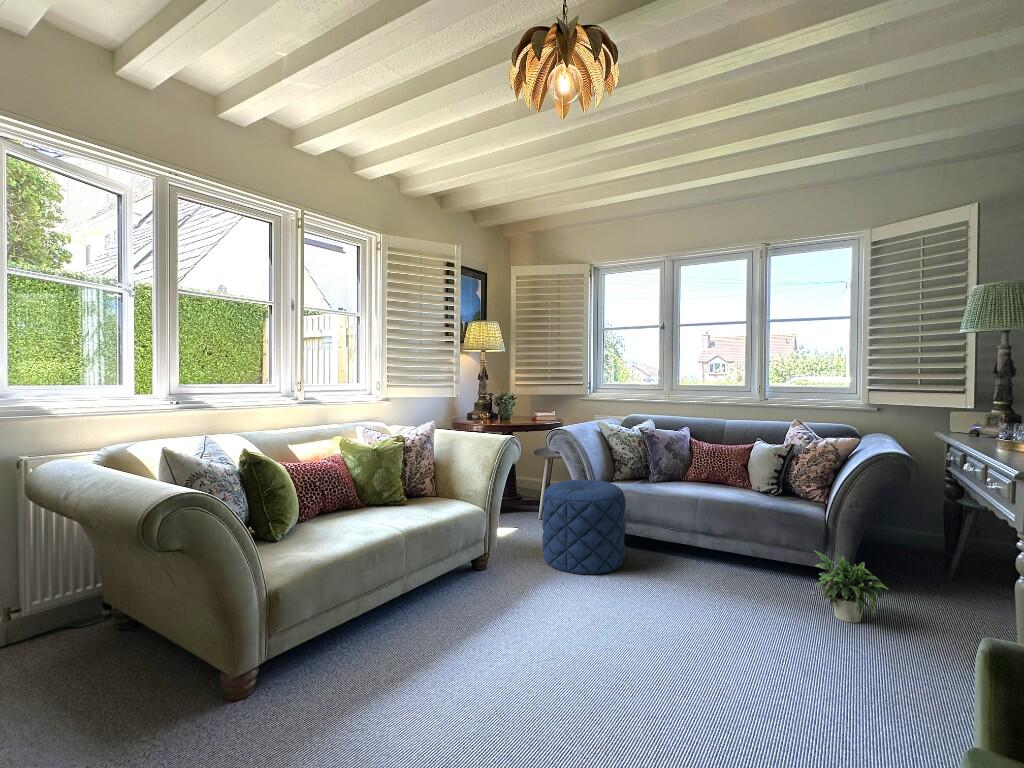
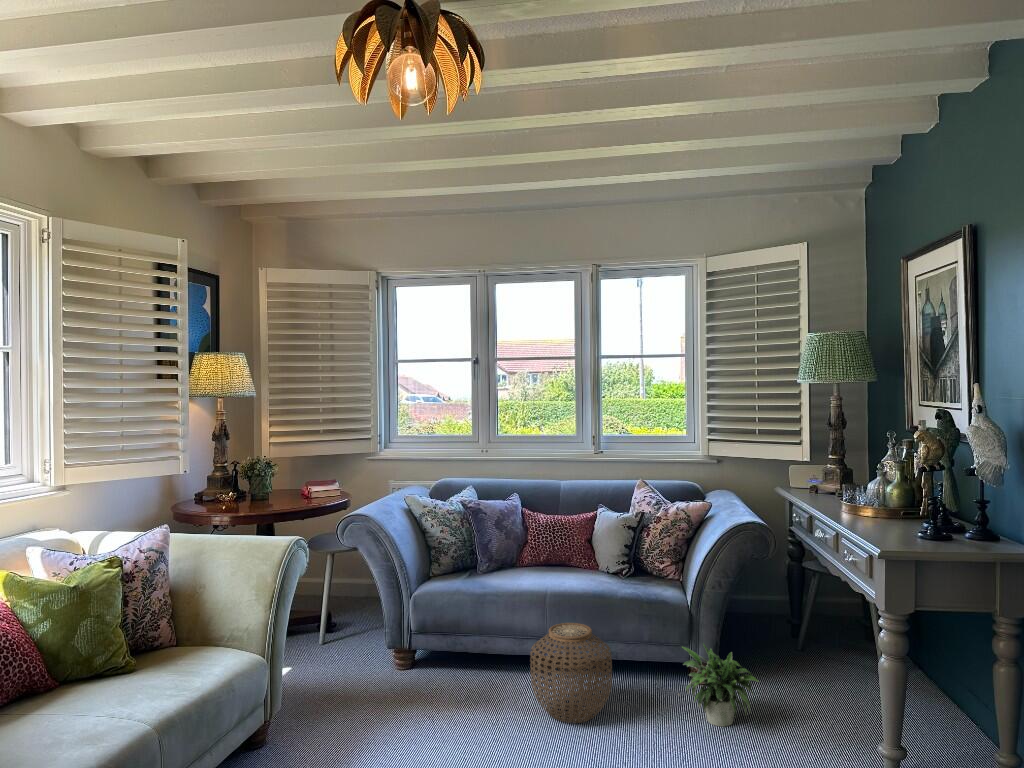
pouf: present [542,479,626,574] -> none [341,585,456,723]
woven basket: none [679,519,748,597] -> present [530,623,612,723]

